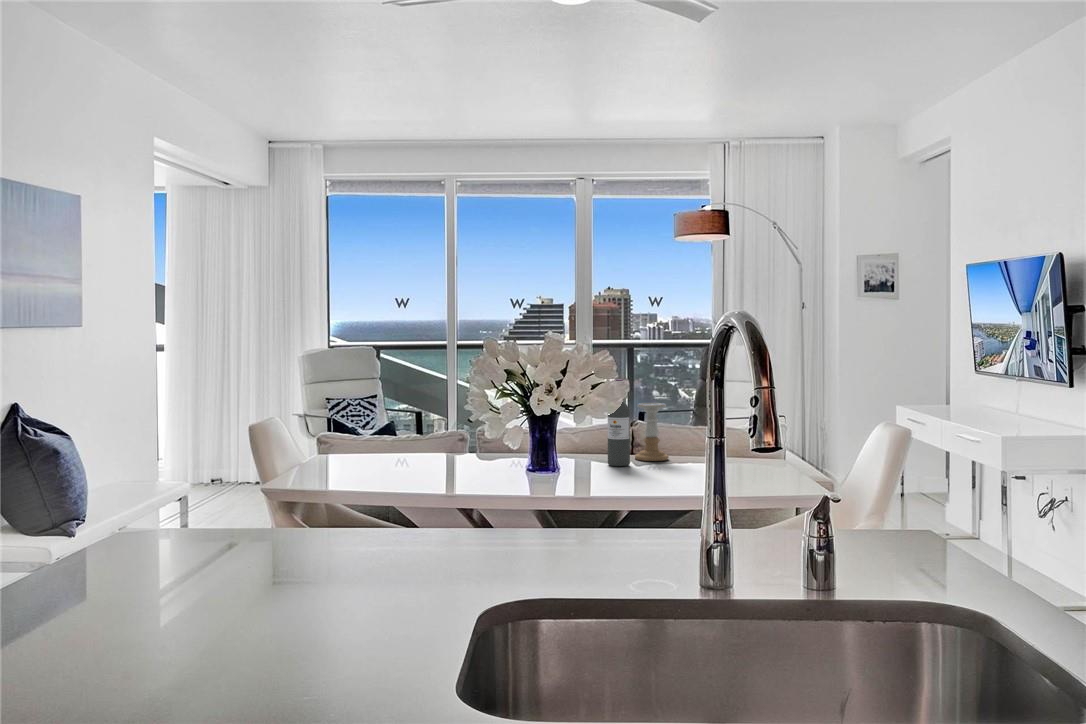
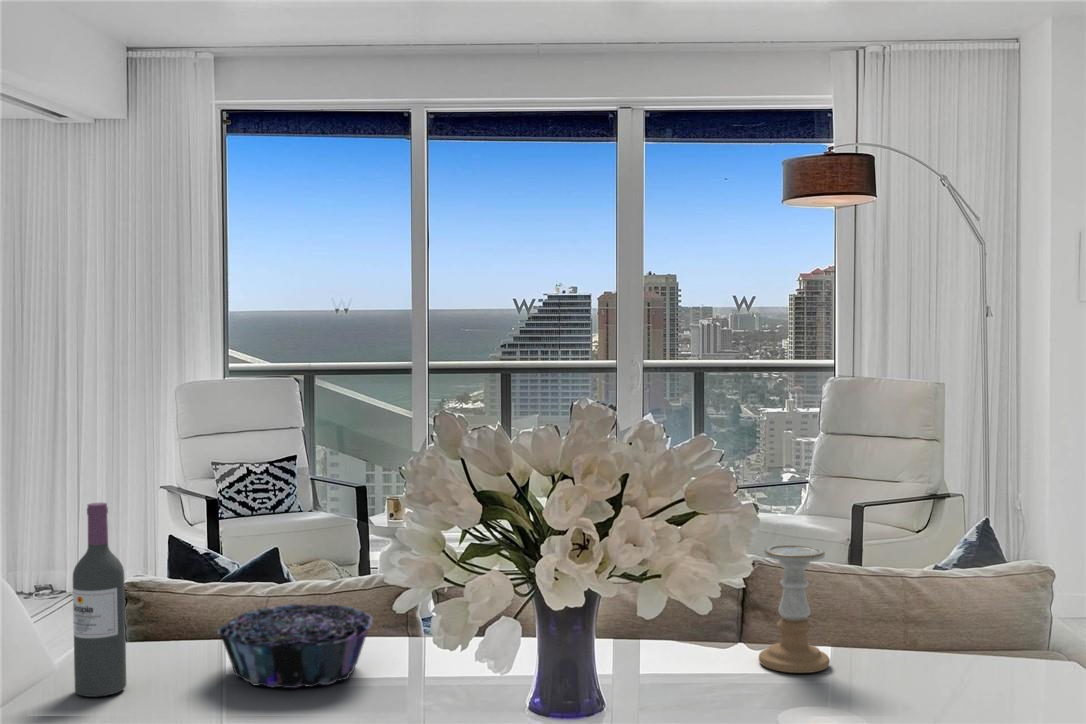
wine bottle: present [608,379,630,466] -> present [73,503,126,697]
decorative bowl: none [377,433,450,464] -> present [217,604,373,688]

